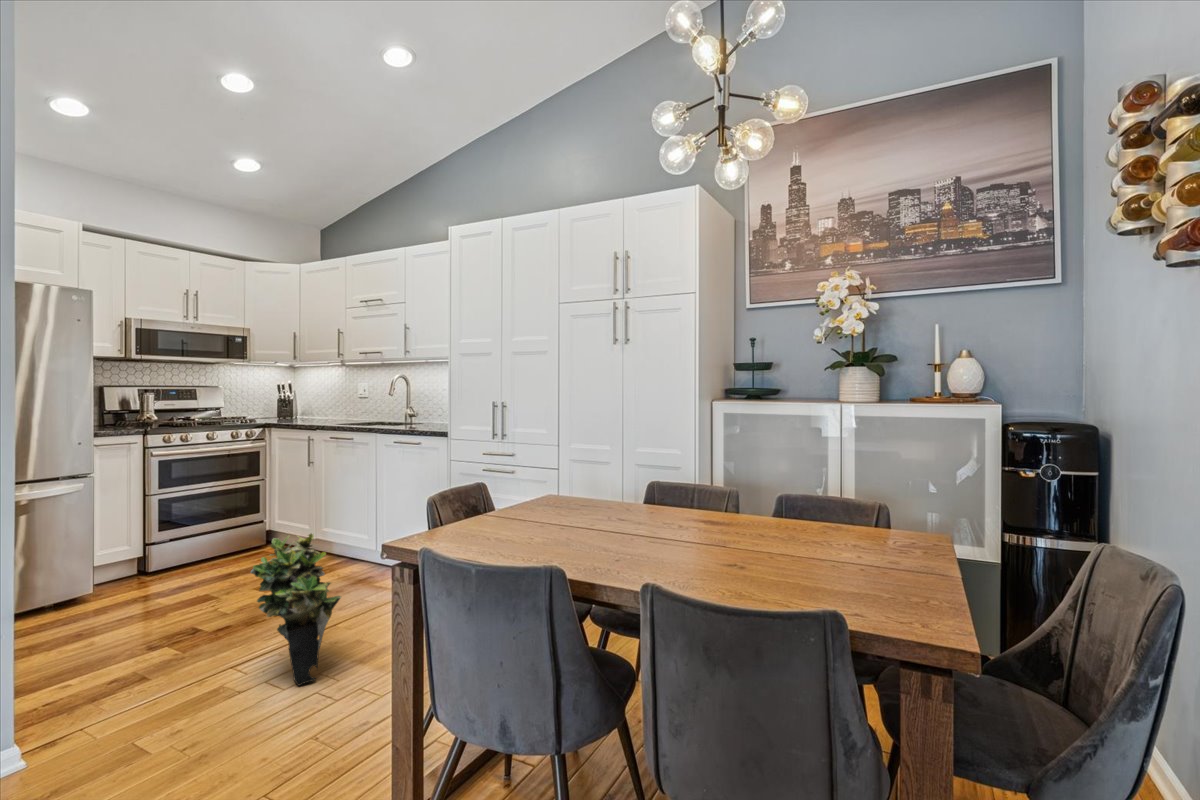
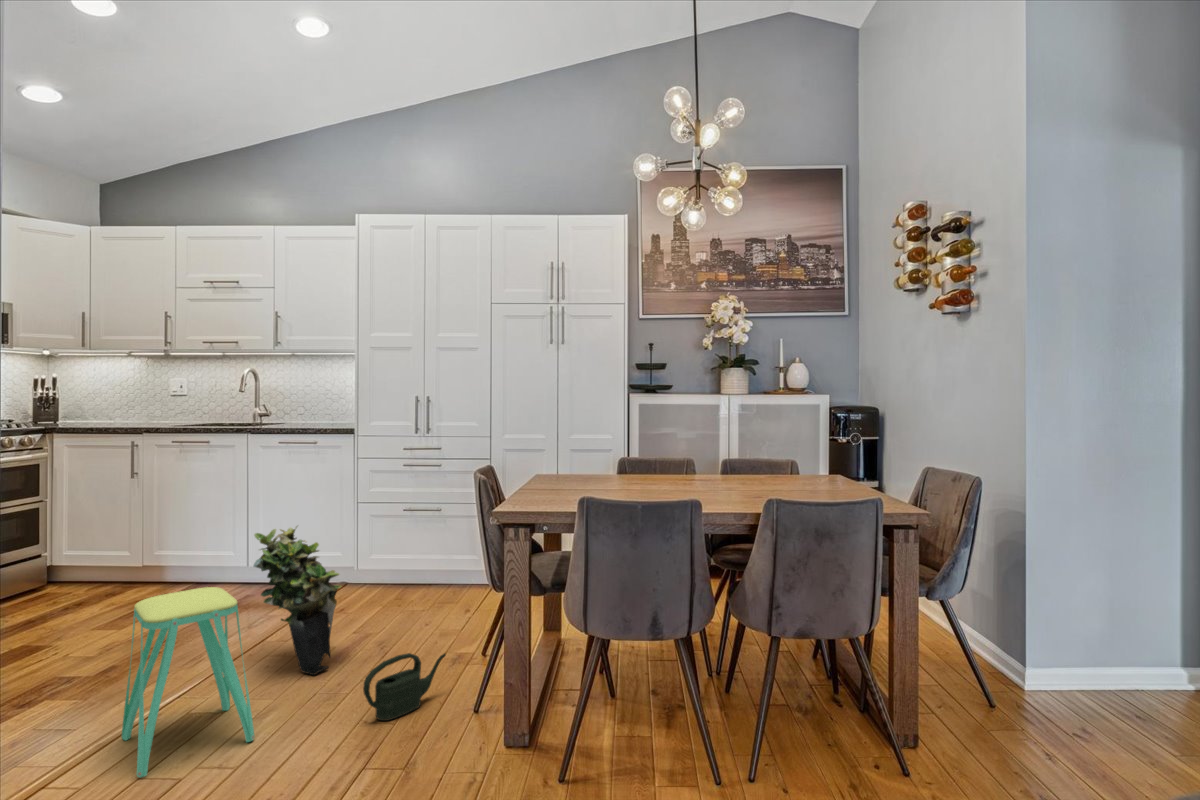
stool: none [50,595,202,775] -> present [122,587,254,777]
watering can: none [252,698,365,770] -> present [363,653,446,721]

